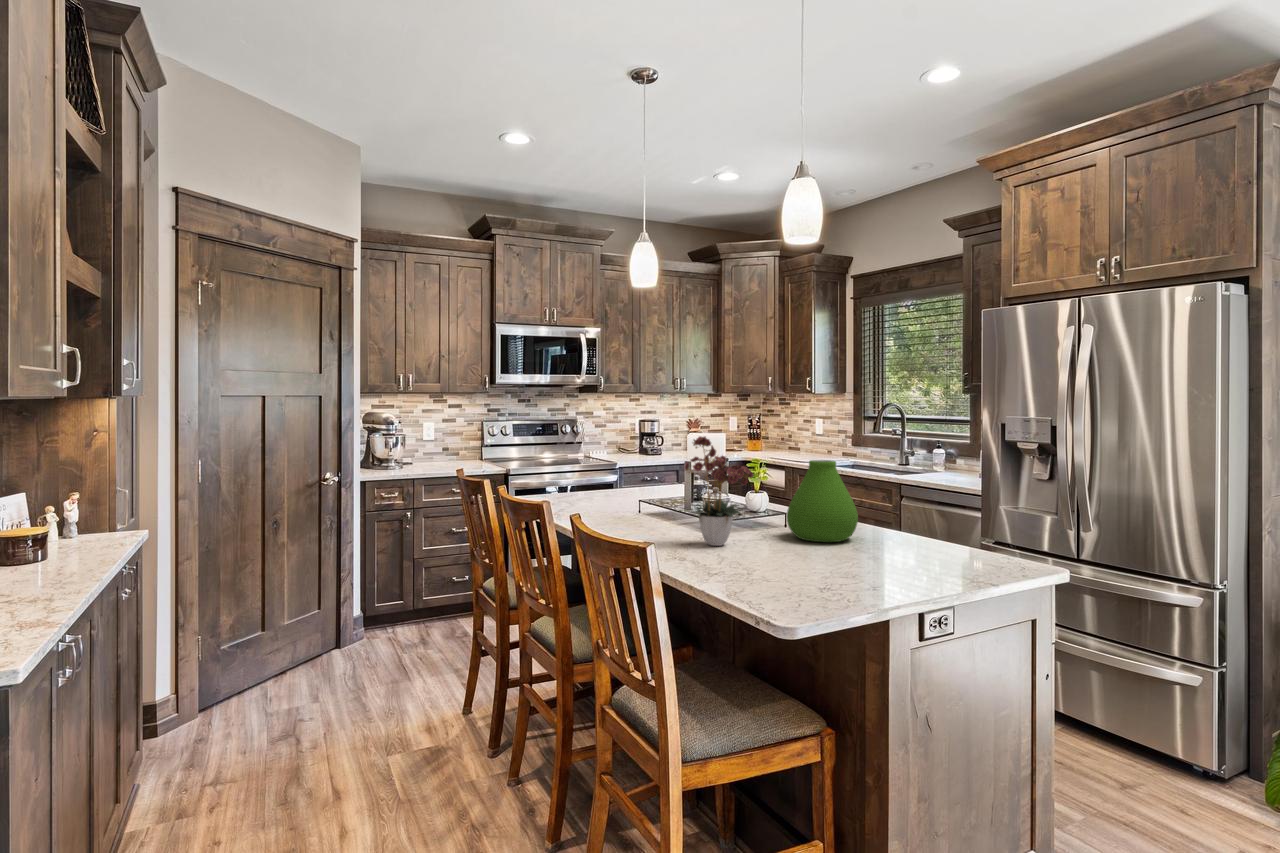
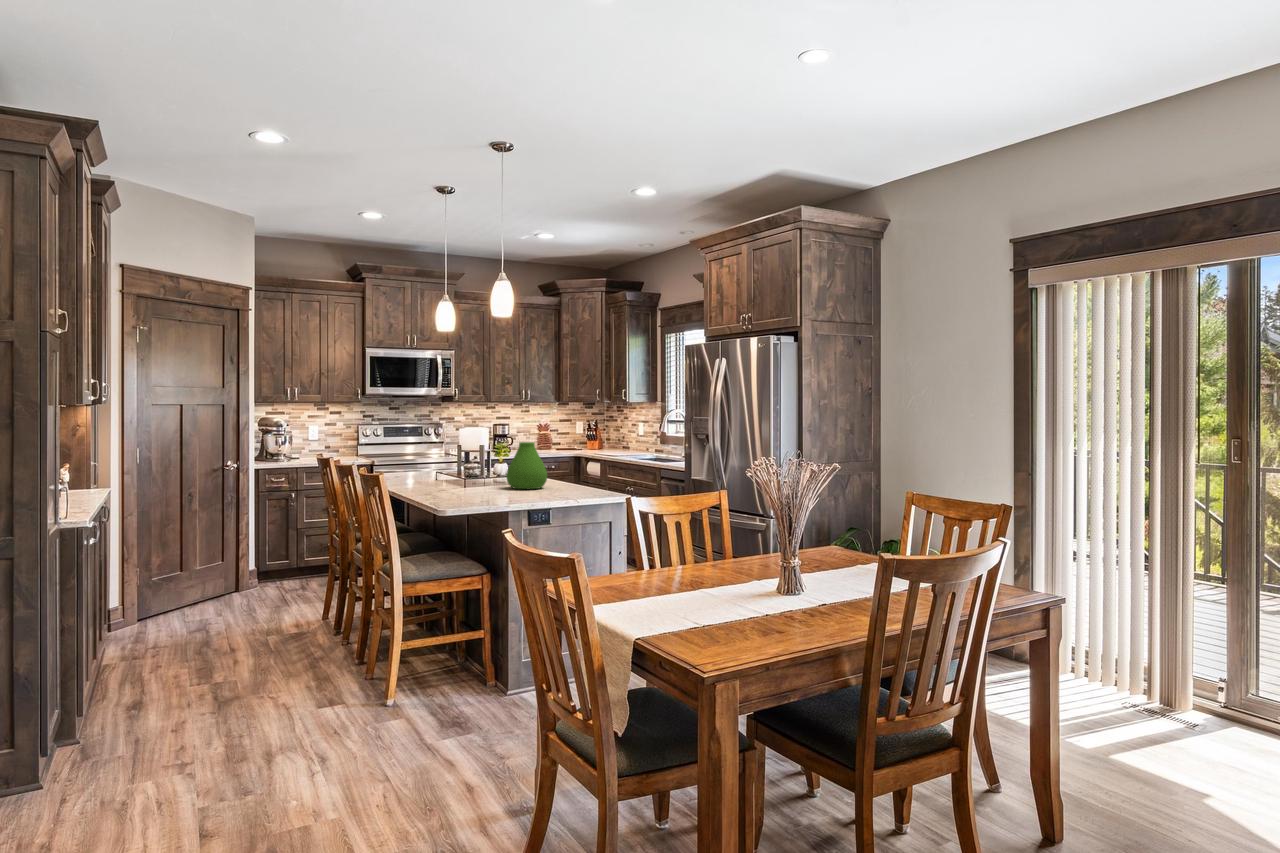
flower arrangement: present [685,436,754,546] -> none [436,424,483,491]

